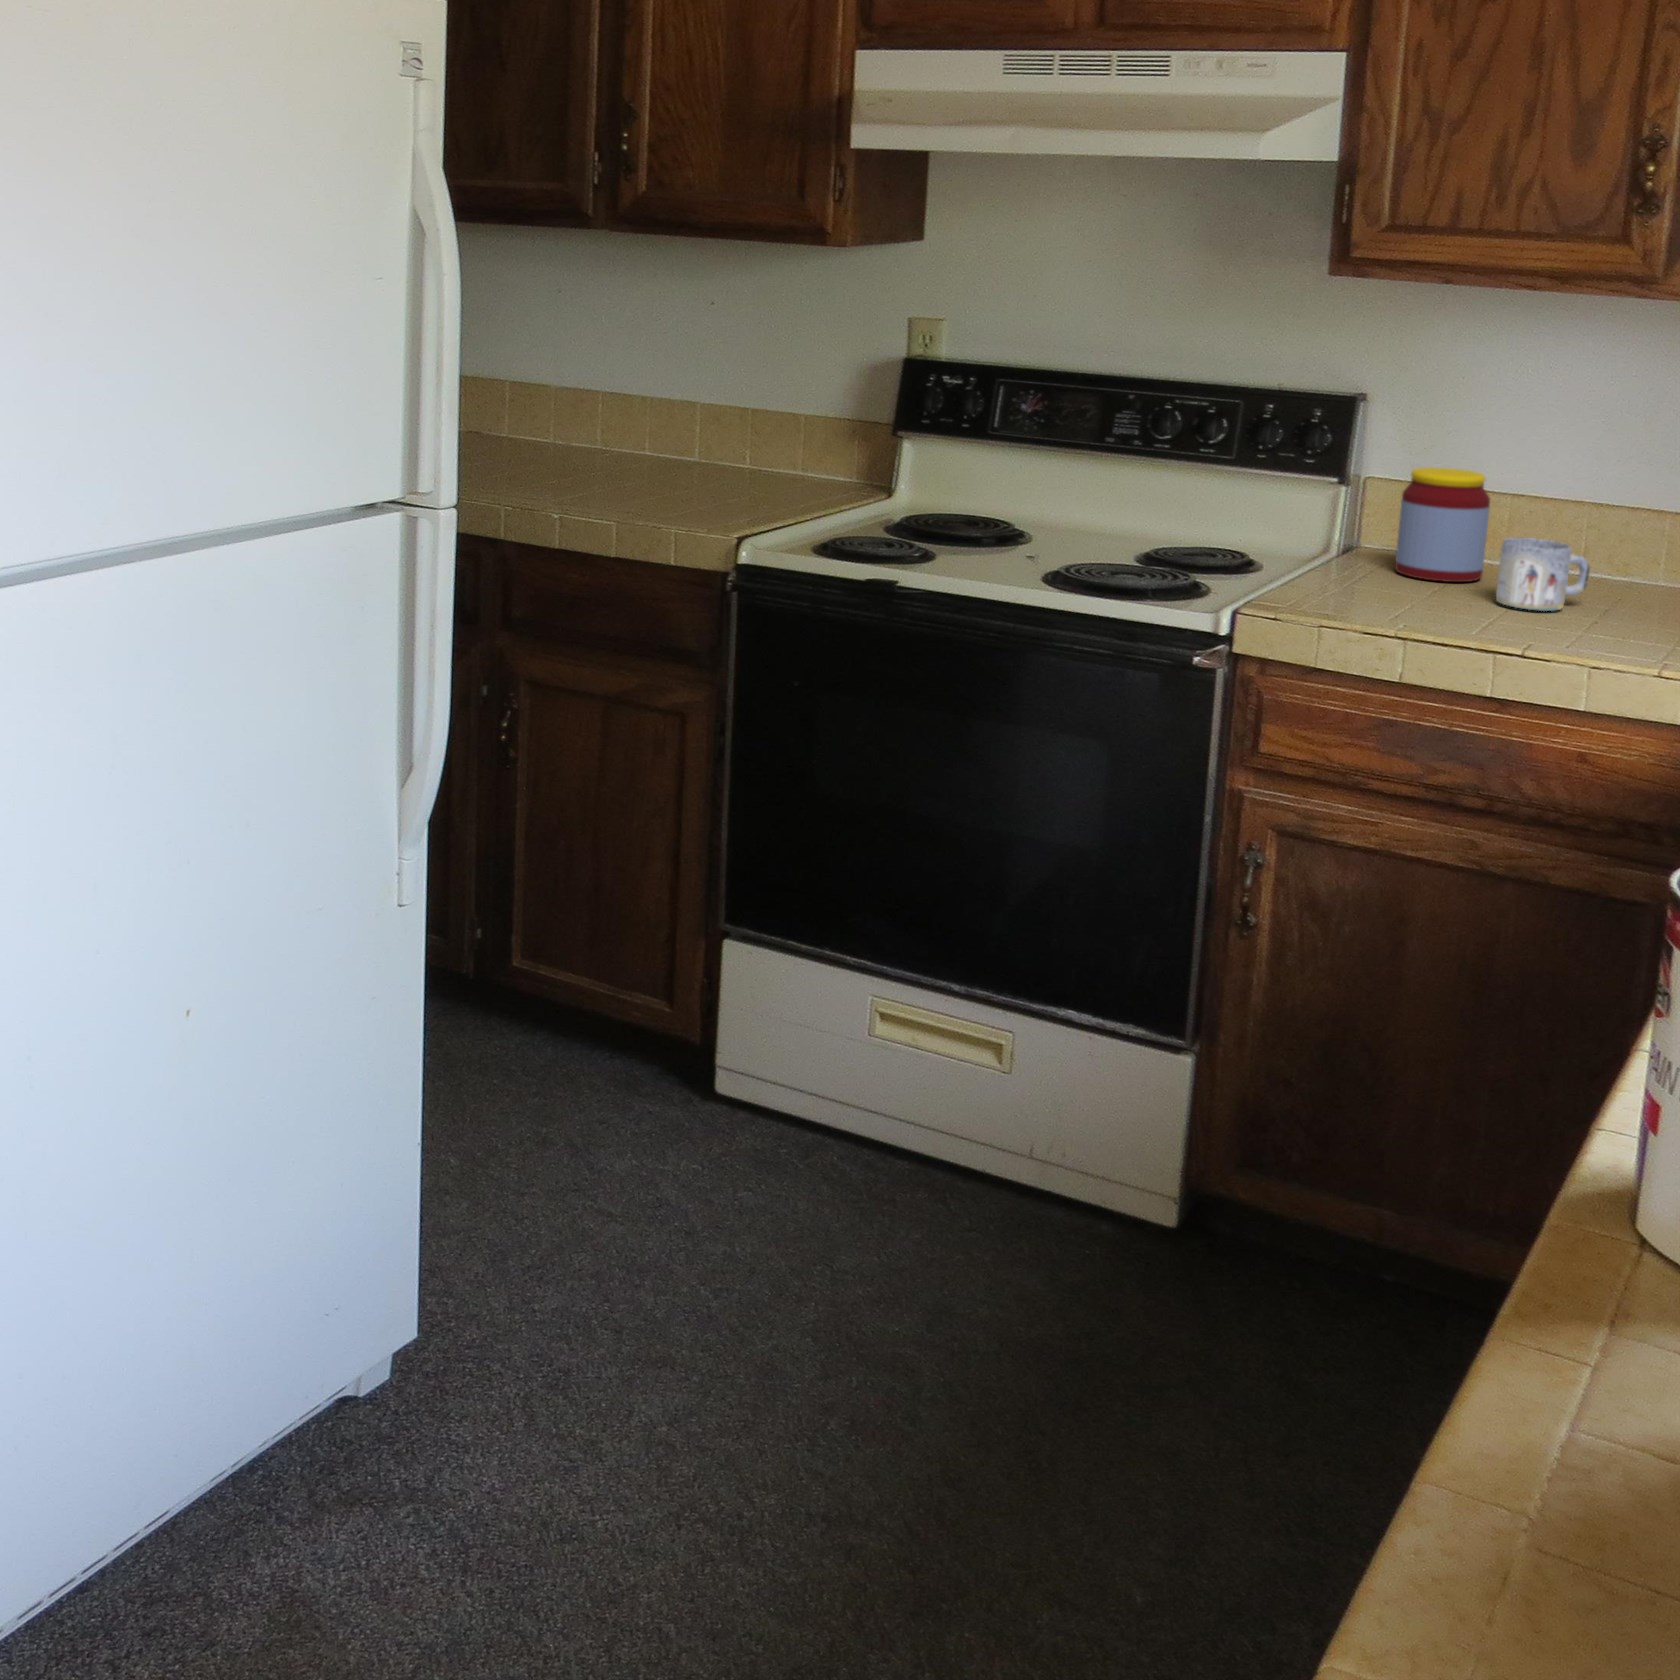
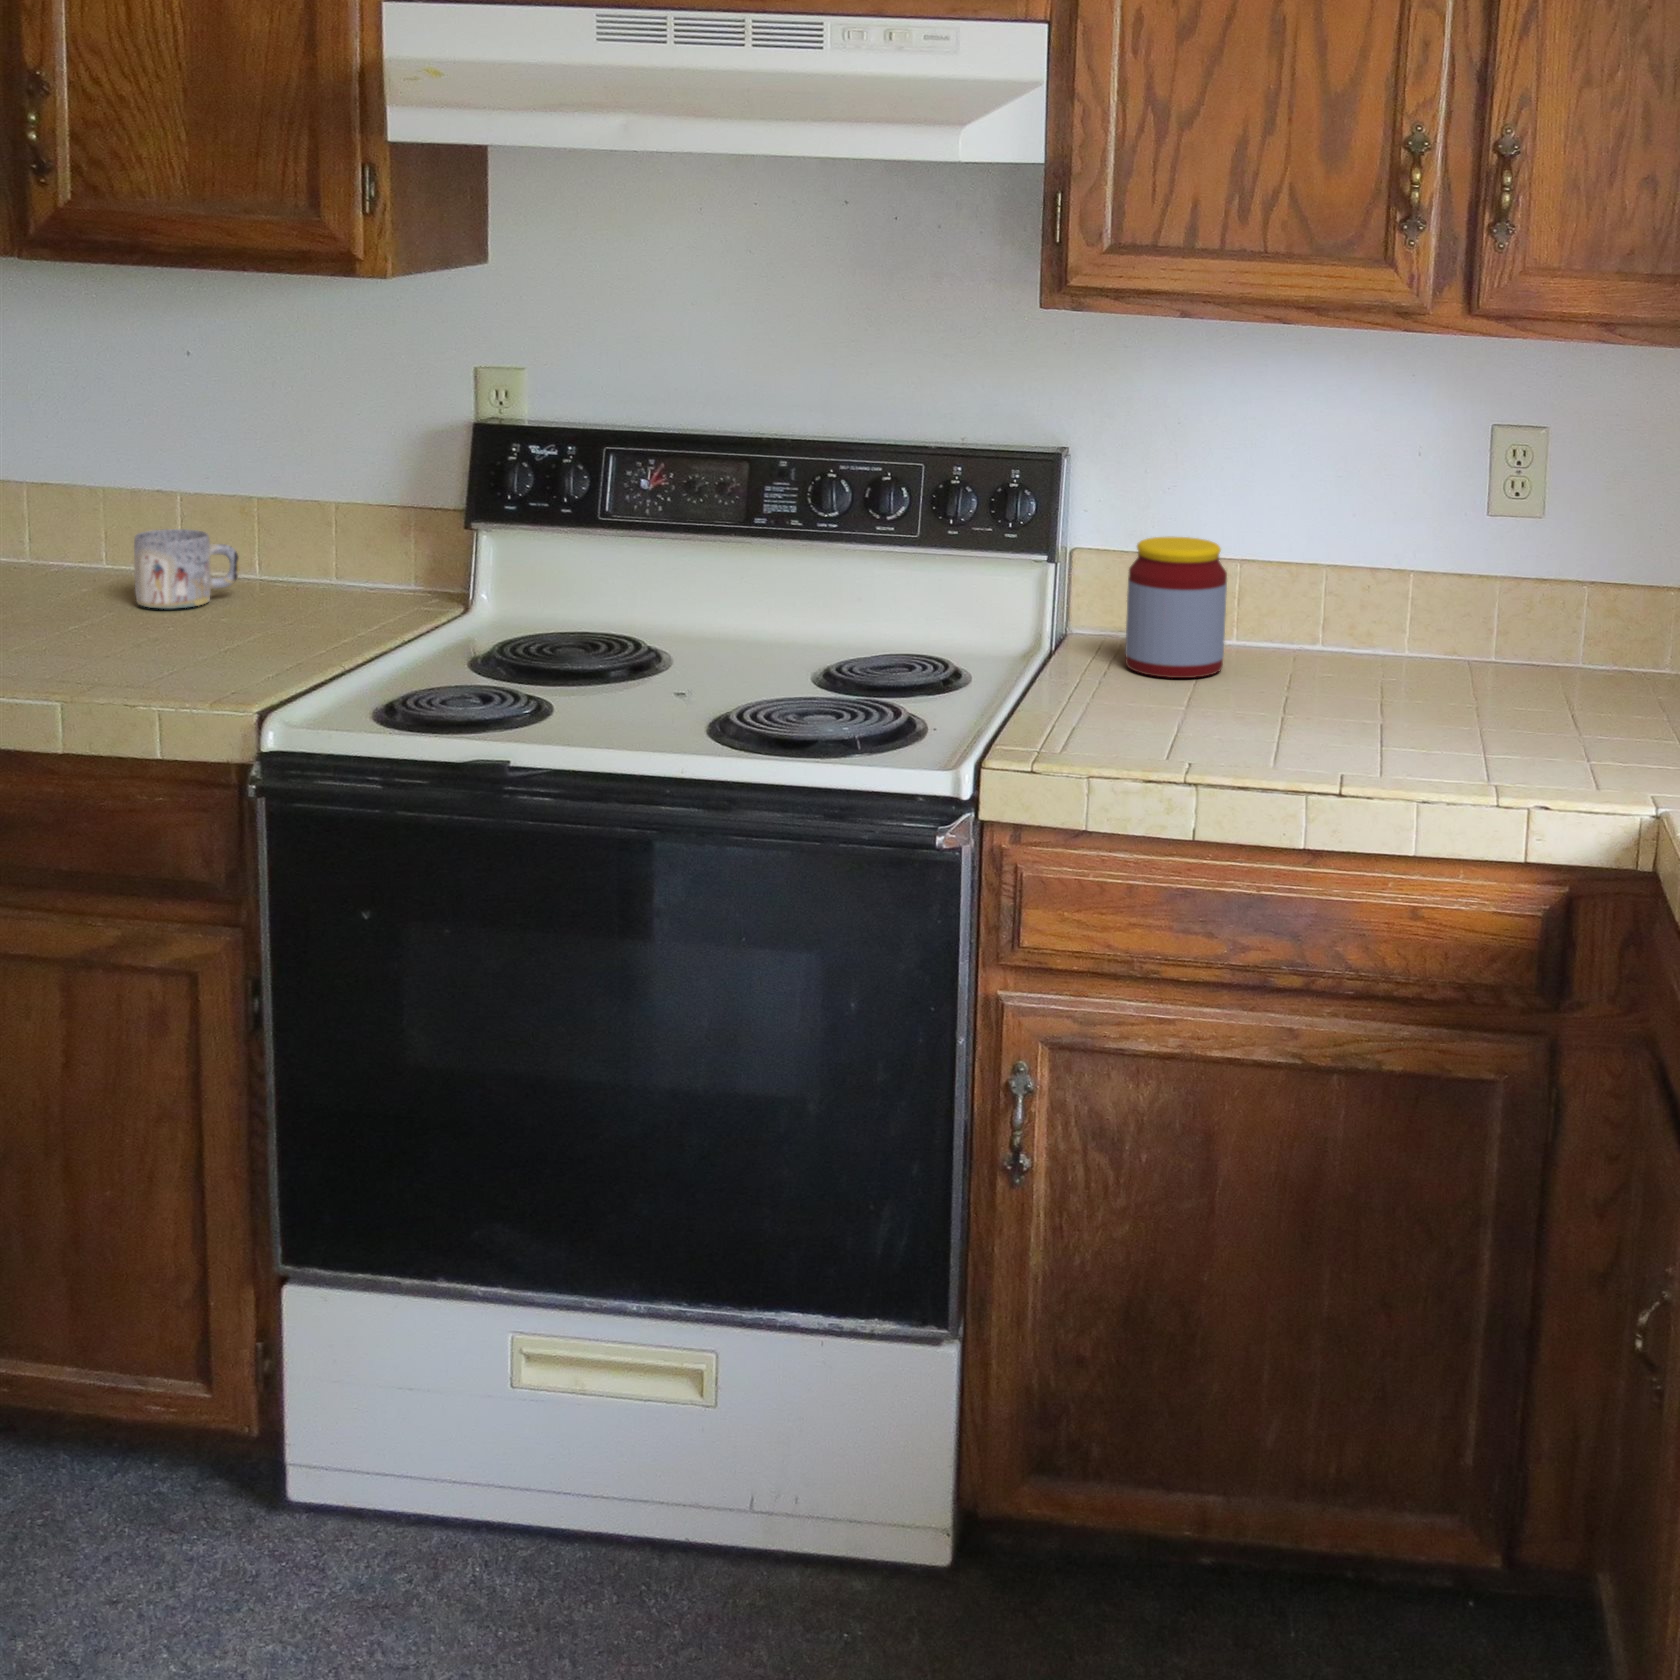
mug: present [1496,538,1590,611] -> present [134,529,240,609]

